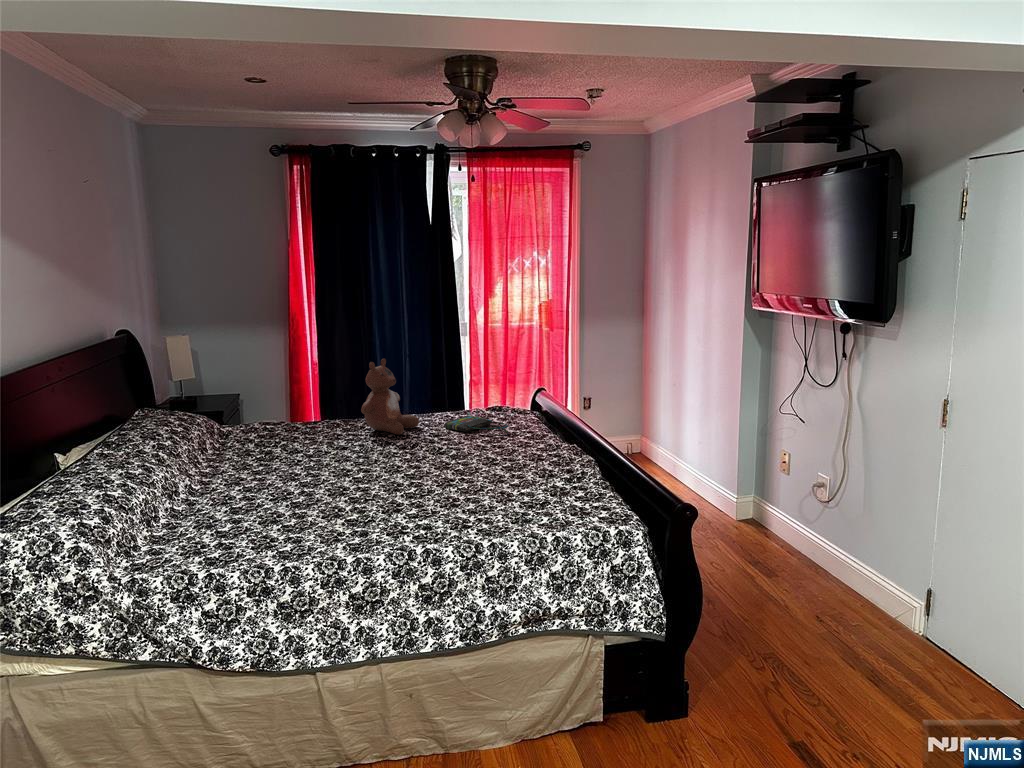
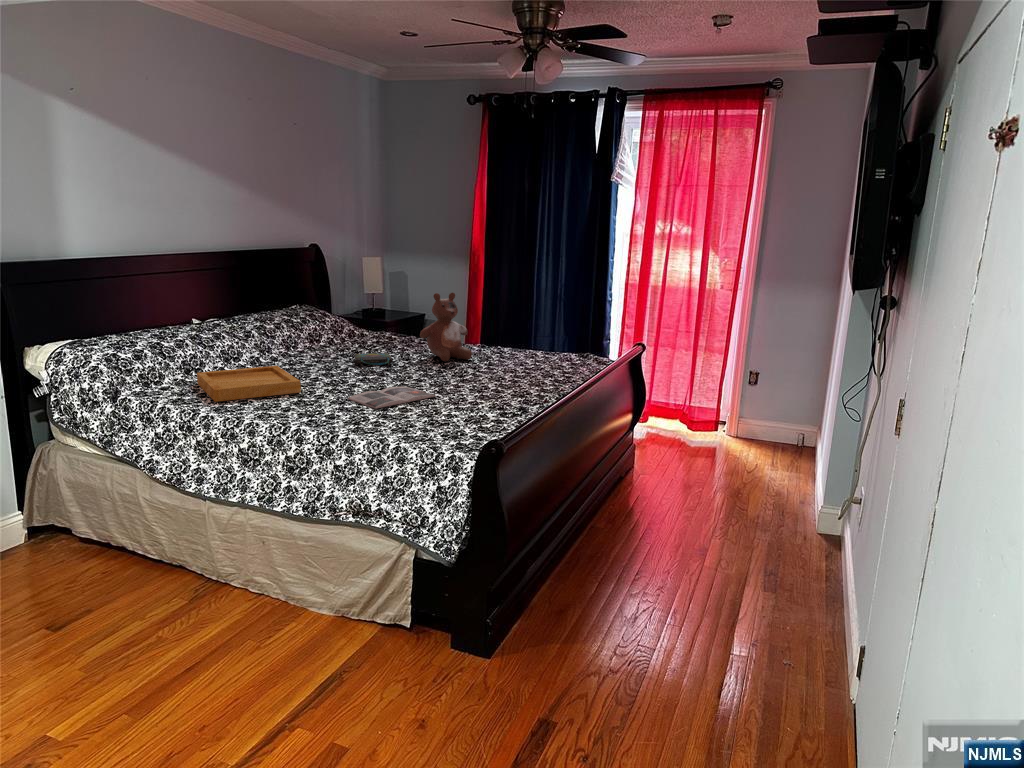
tote bag: present [444,416,508,436] -> present [354,353,394,373]
magazine: none [397,472,473,504] -> present [348,386,435,409]
tray: none [181,484,333,549] -> present [197,366,301,402]

